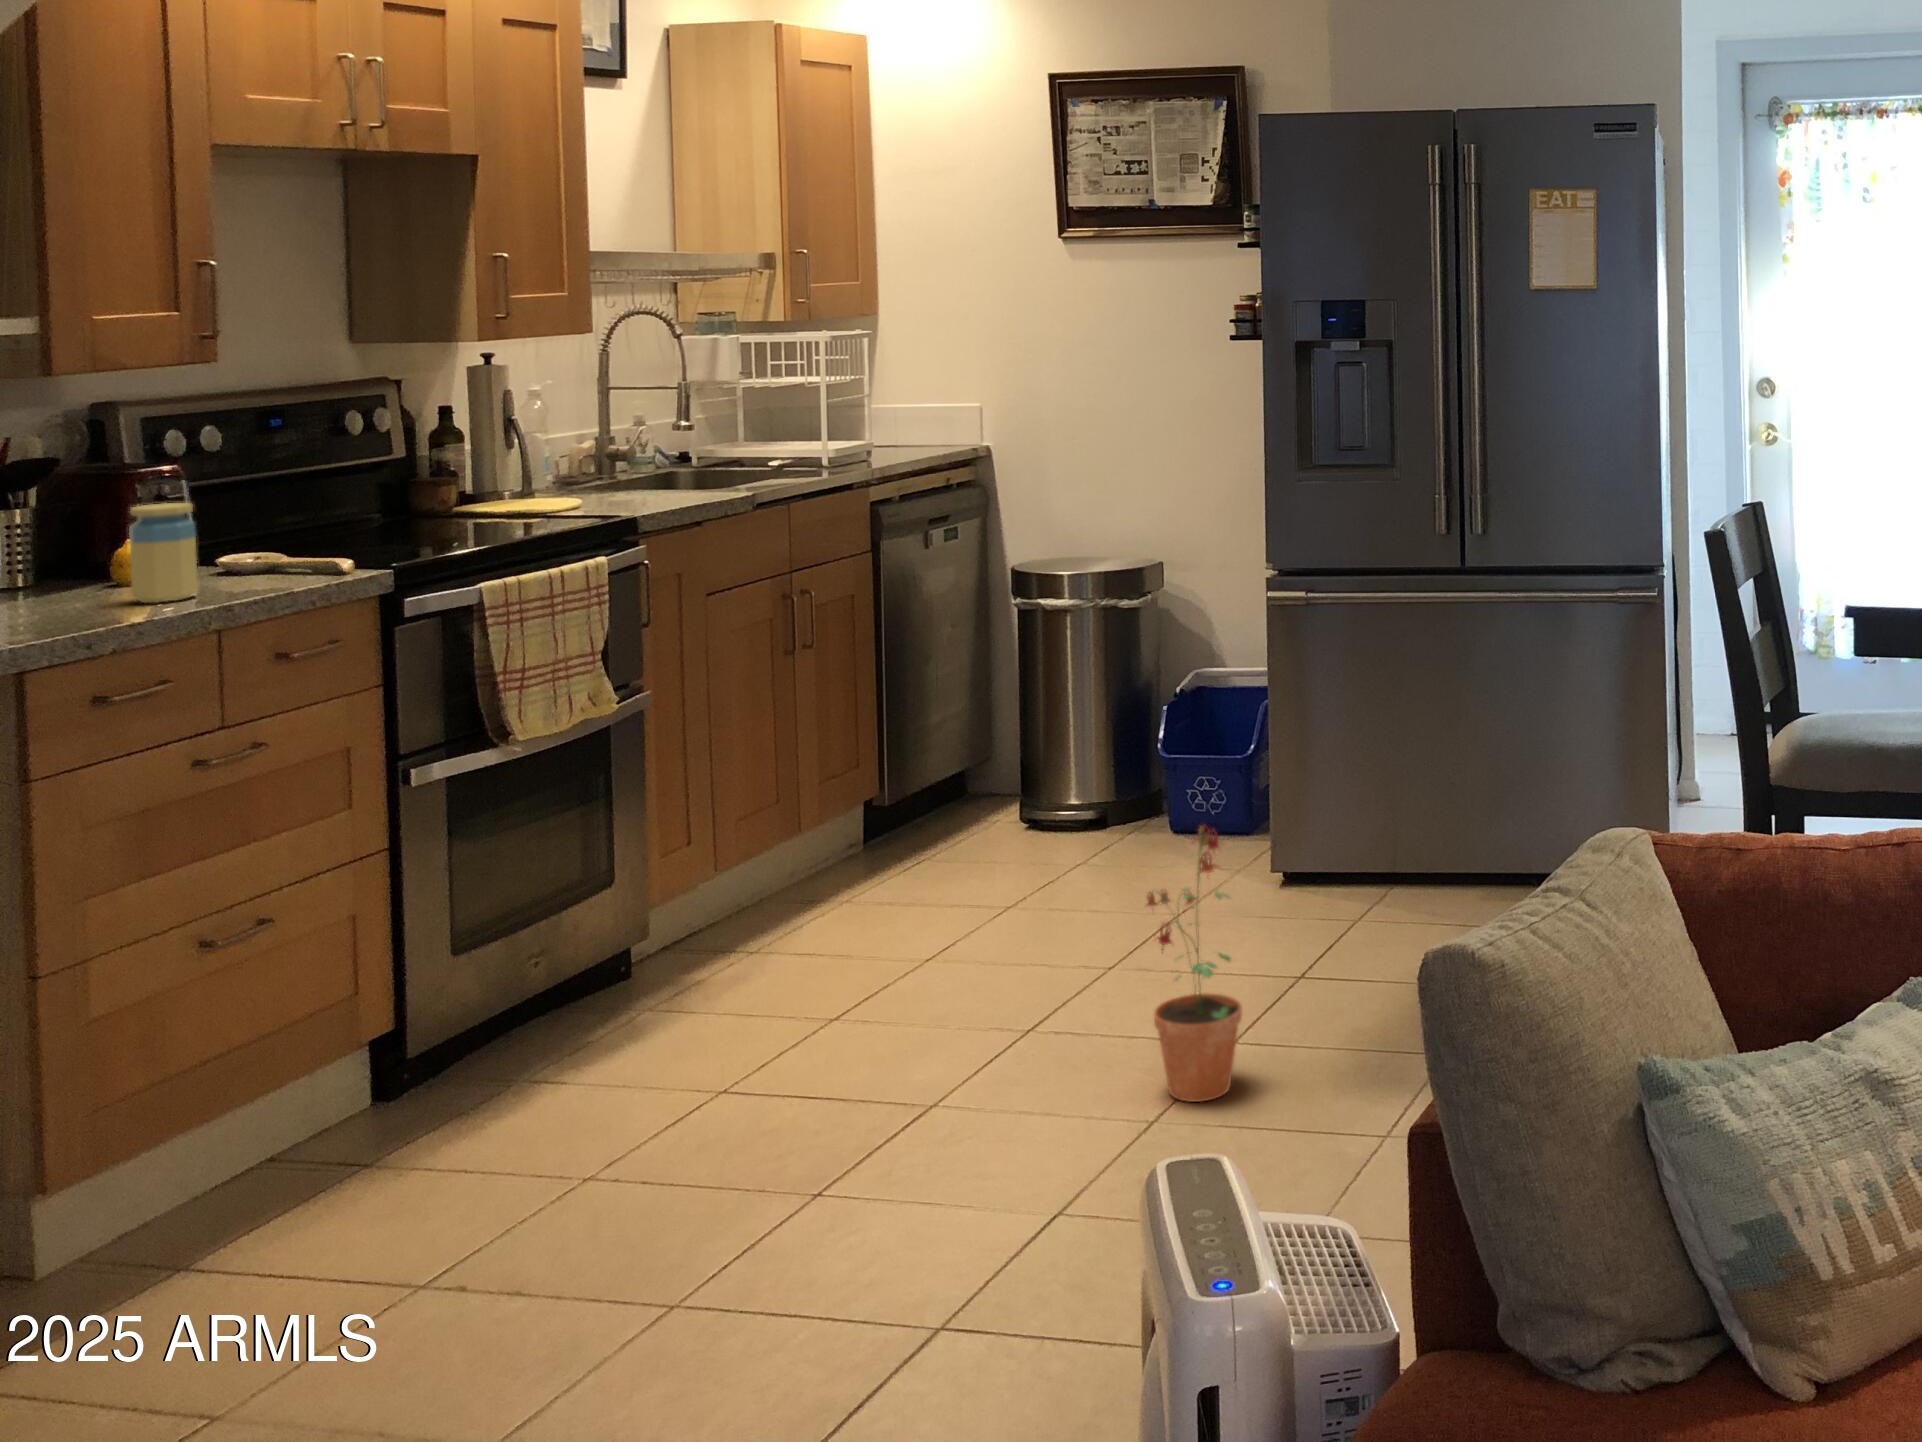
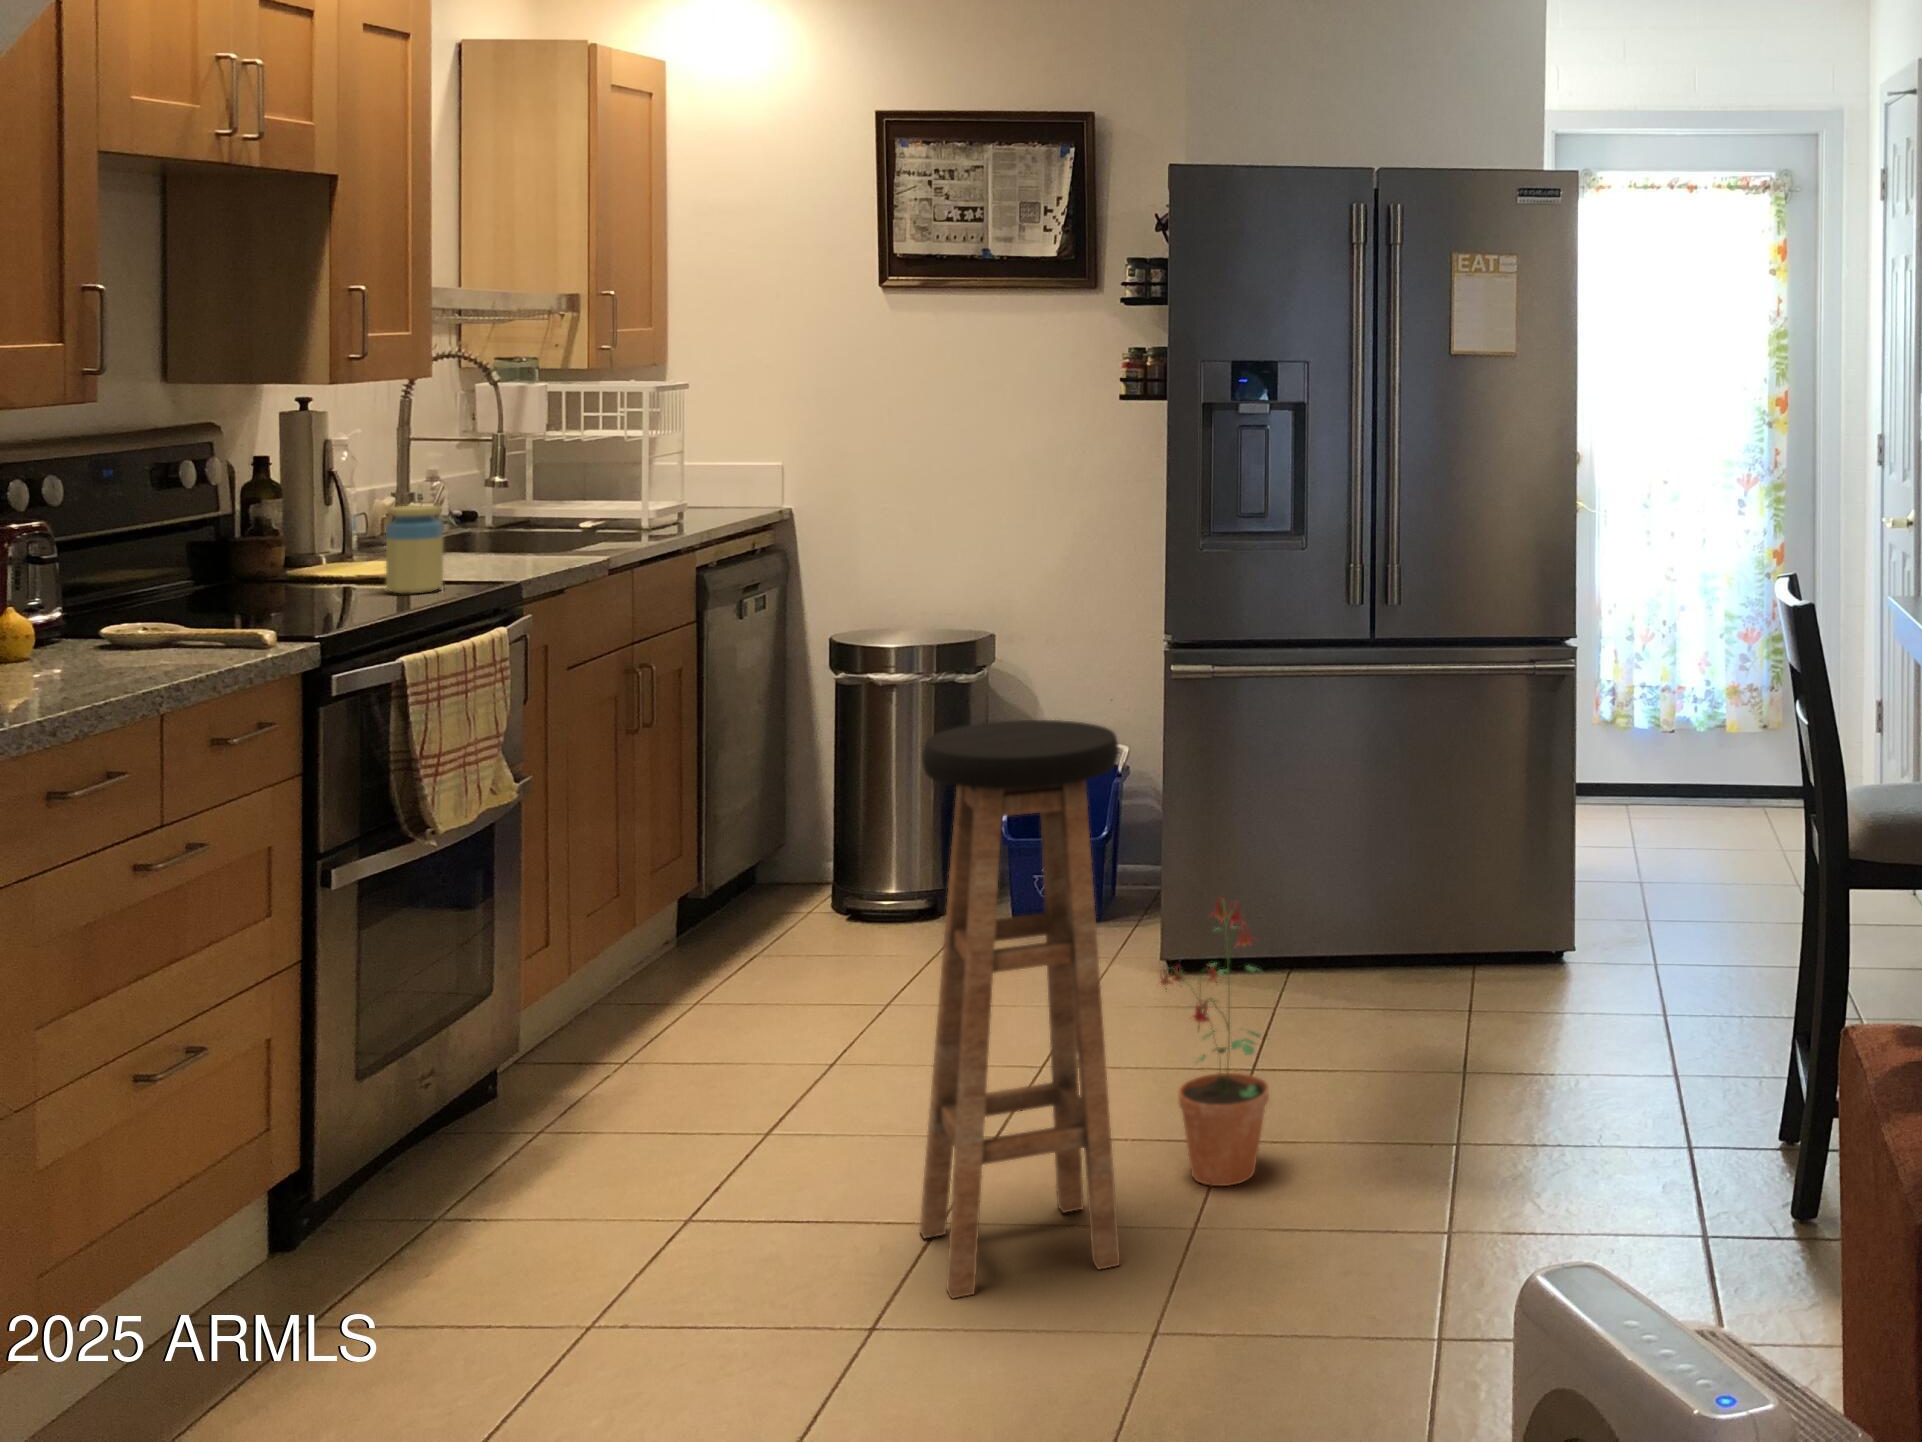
jar: present [129,503,198,603] -> present [386,505,444,594]
bar stool: none [866,651,1053,1188] -> present [920,720,1120,1298]

